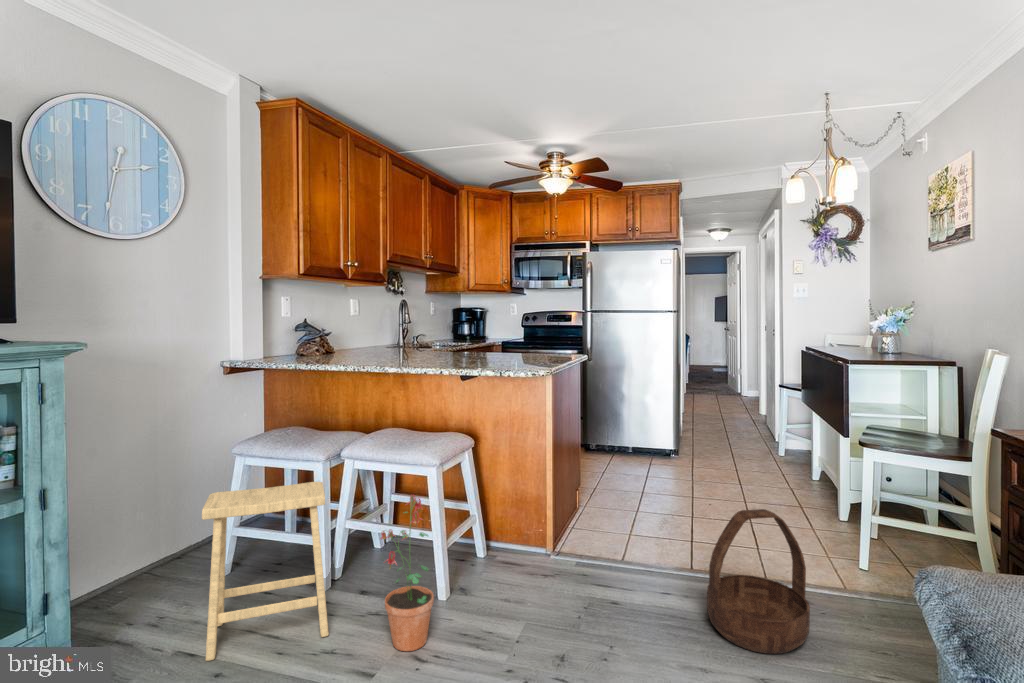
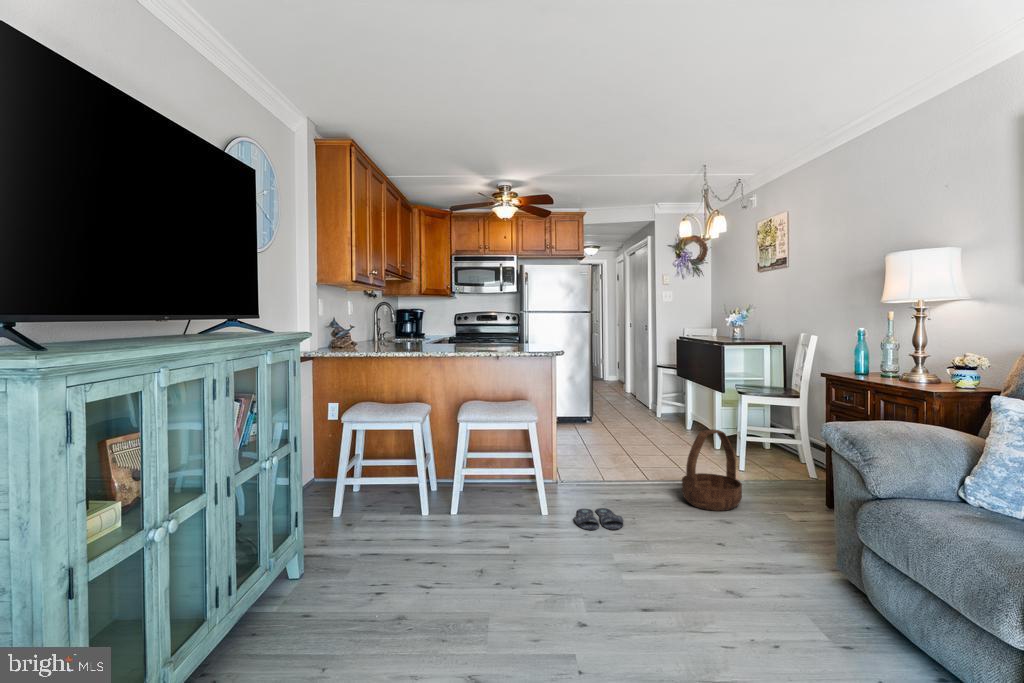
footstool: present [202,482,329,661] -> none [367,435,461,563]
potted plant: present [381,495,434,651] -> none [489,436,537,539]
slippers: none [505,607,582,661] -> present [574,508,623,530]

